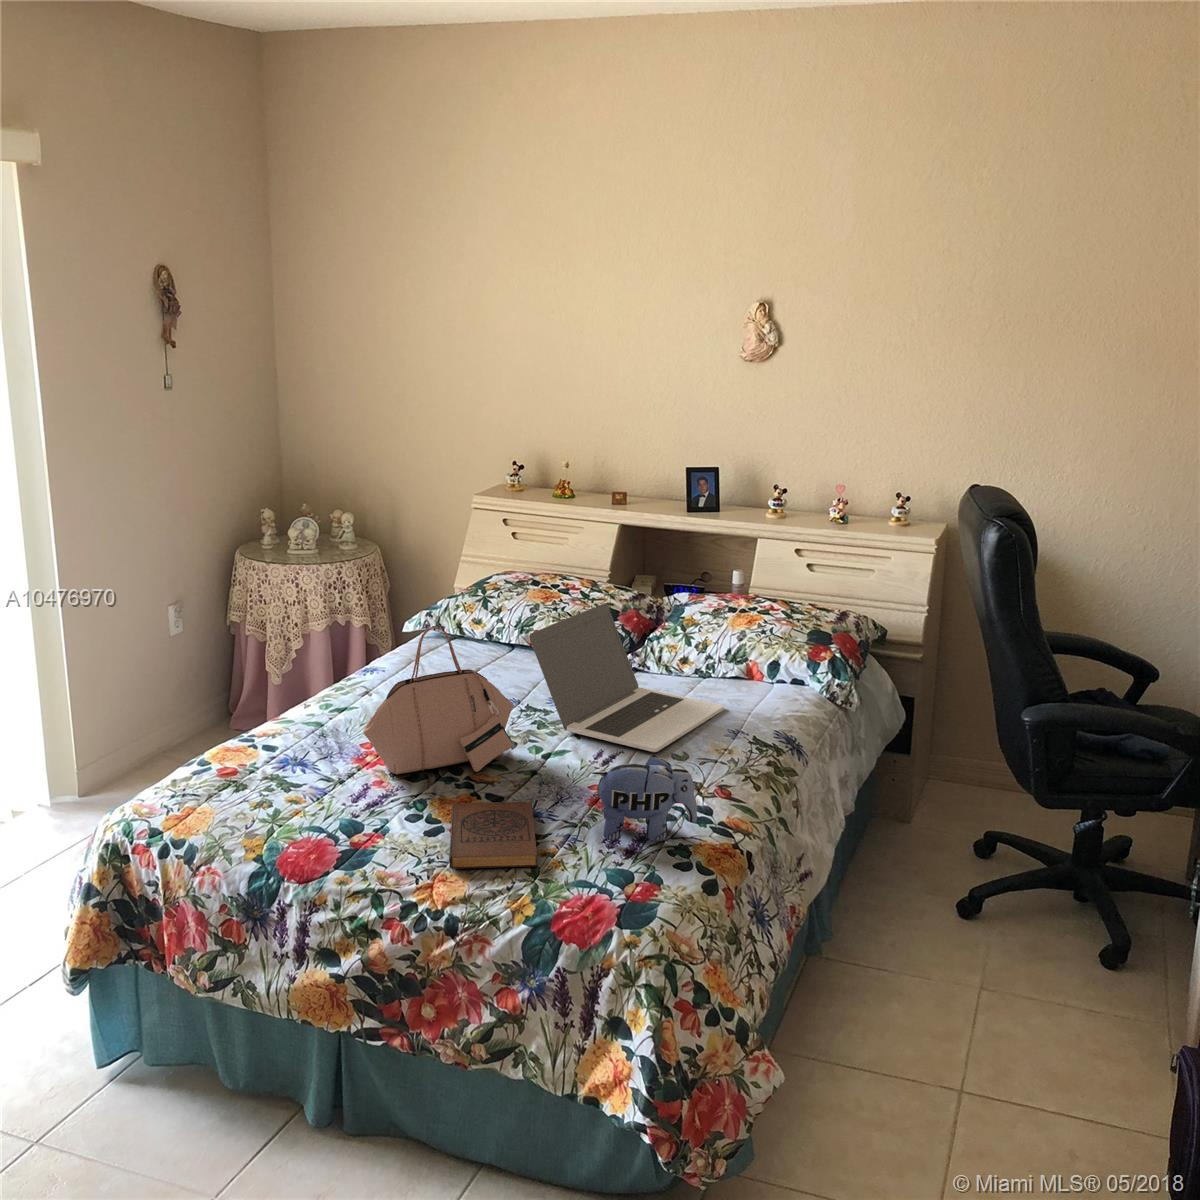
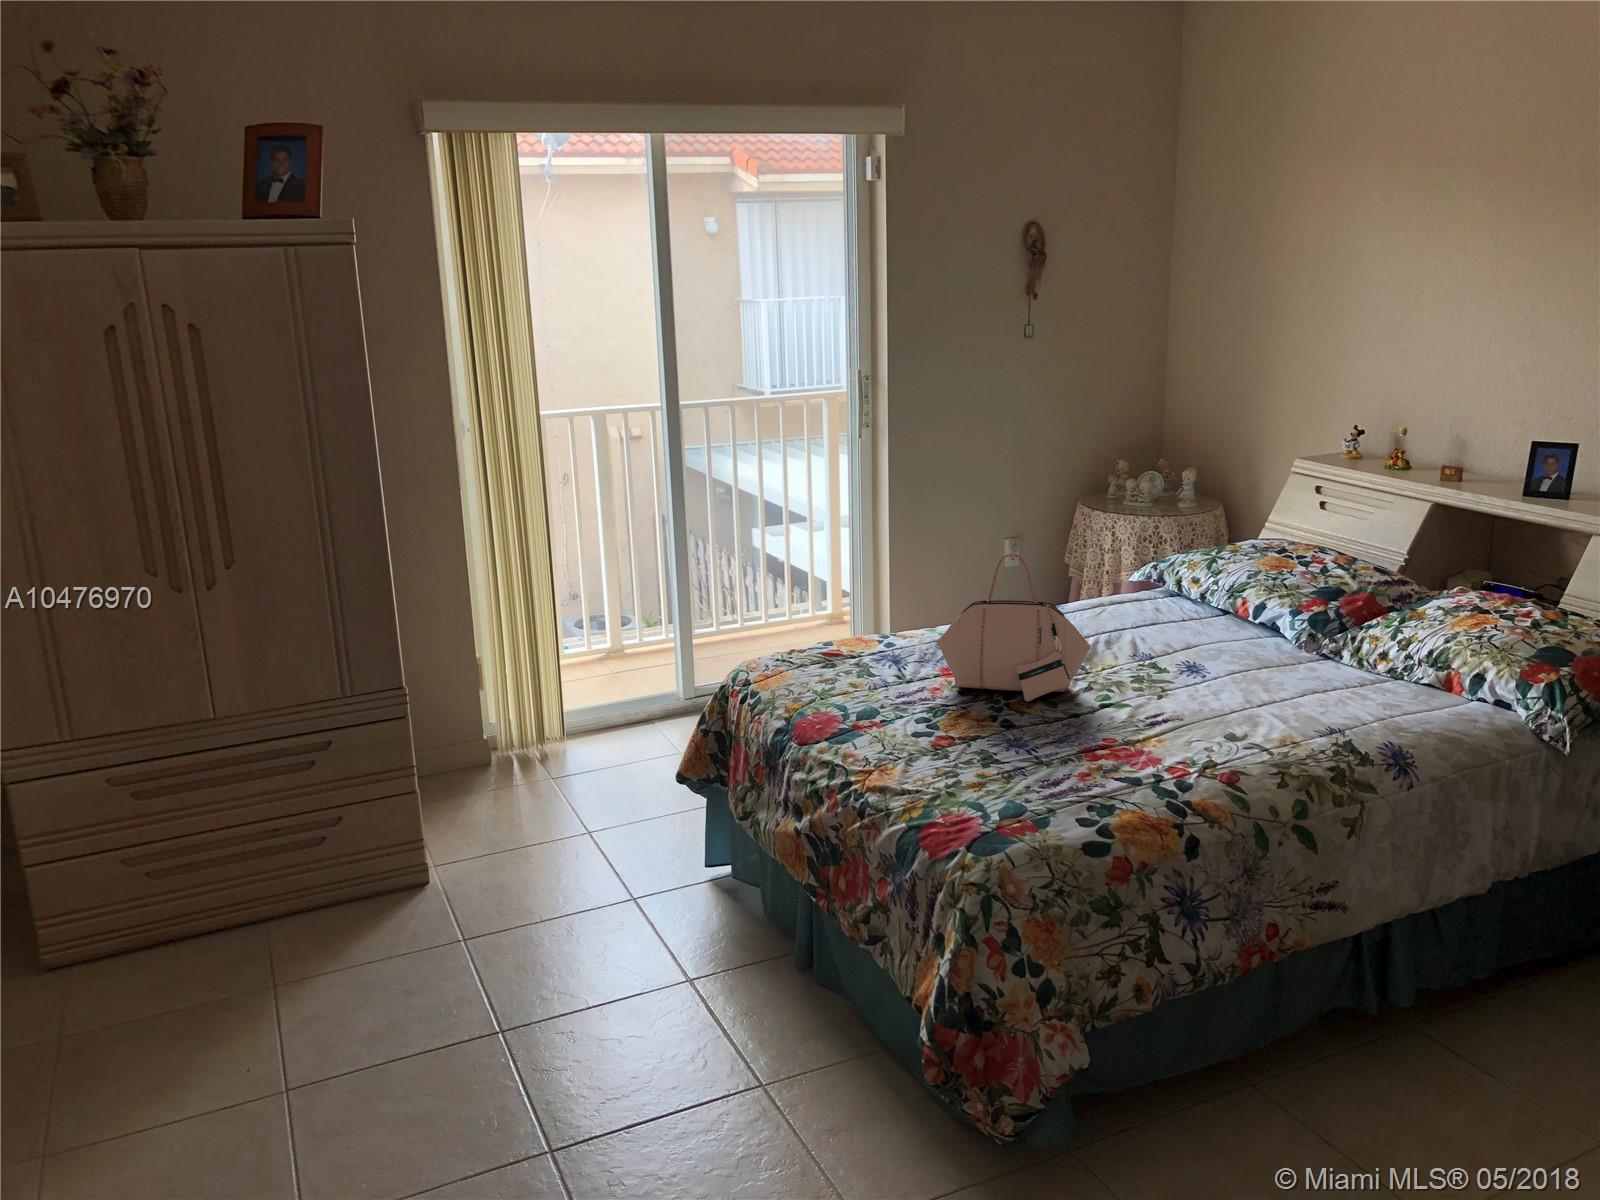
laptop: present [529,603,724,752] -> none [1137,571,1363,727]
plush toy: present [592,755,697,841] -> none [1045,708,1146,797]
book: present [449,802,537,869] -> none [893,717,1026,782]

